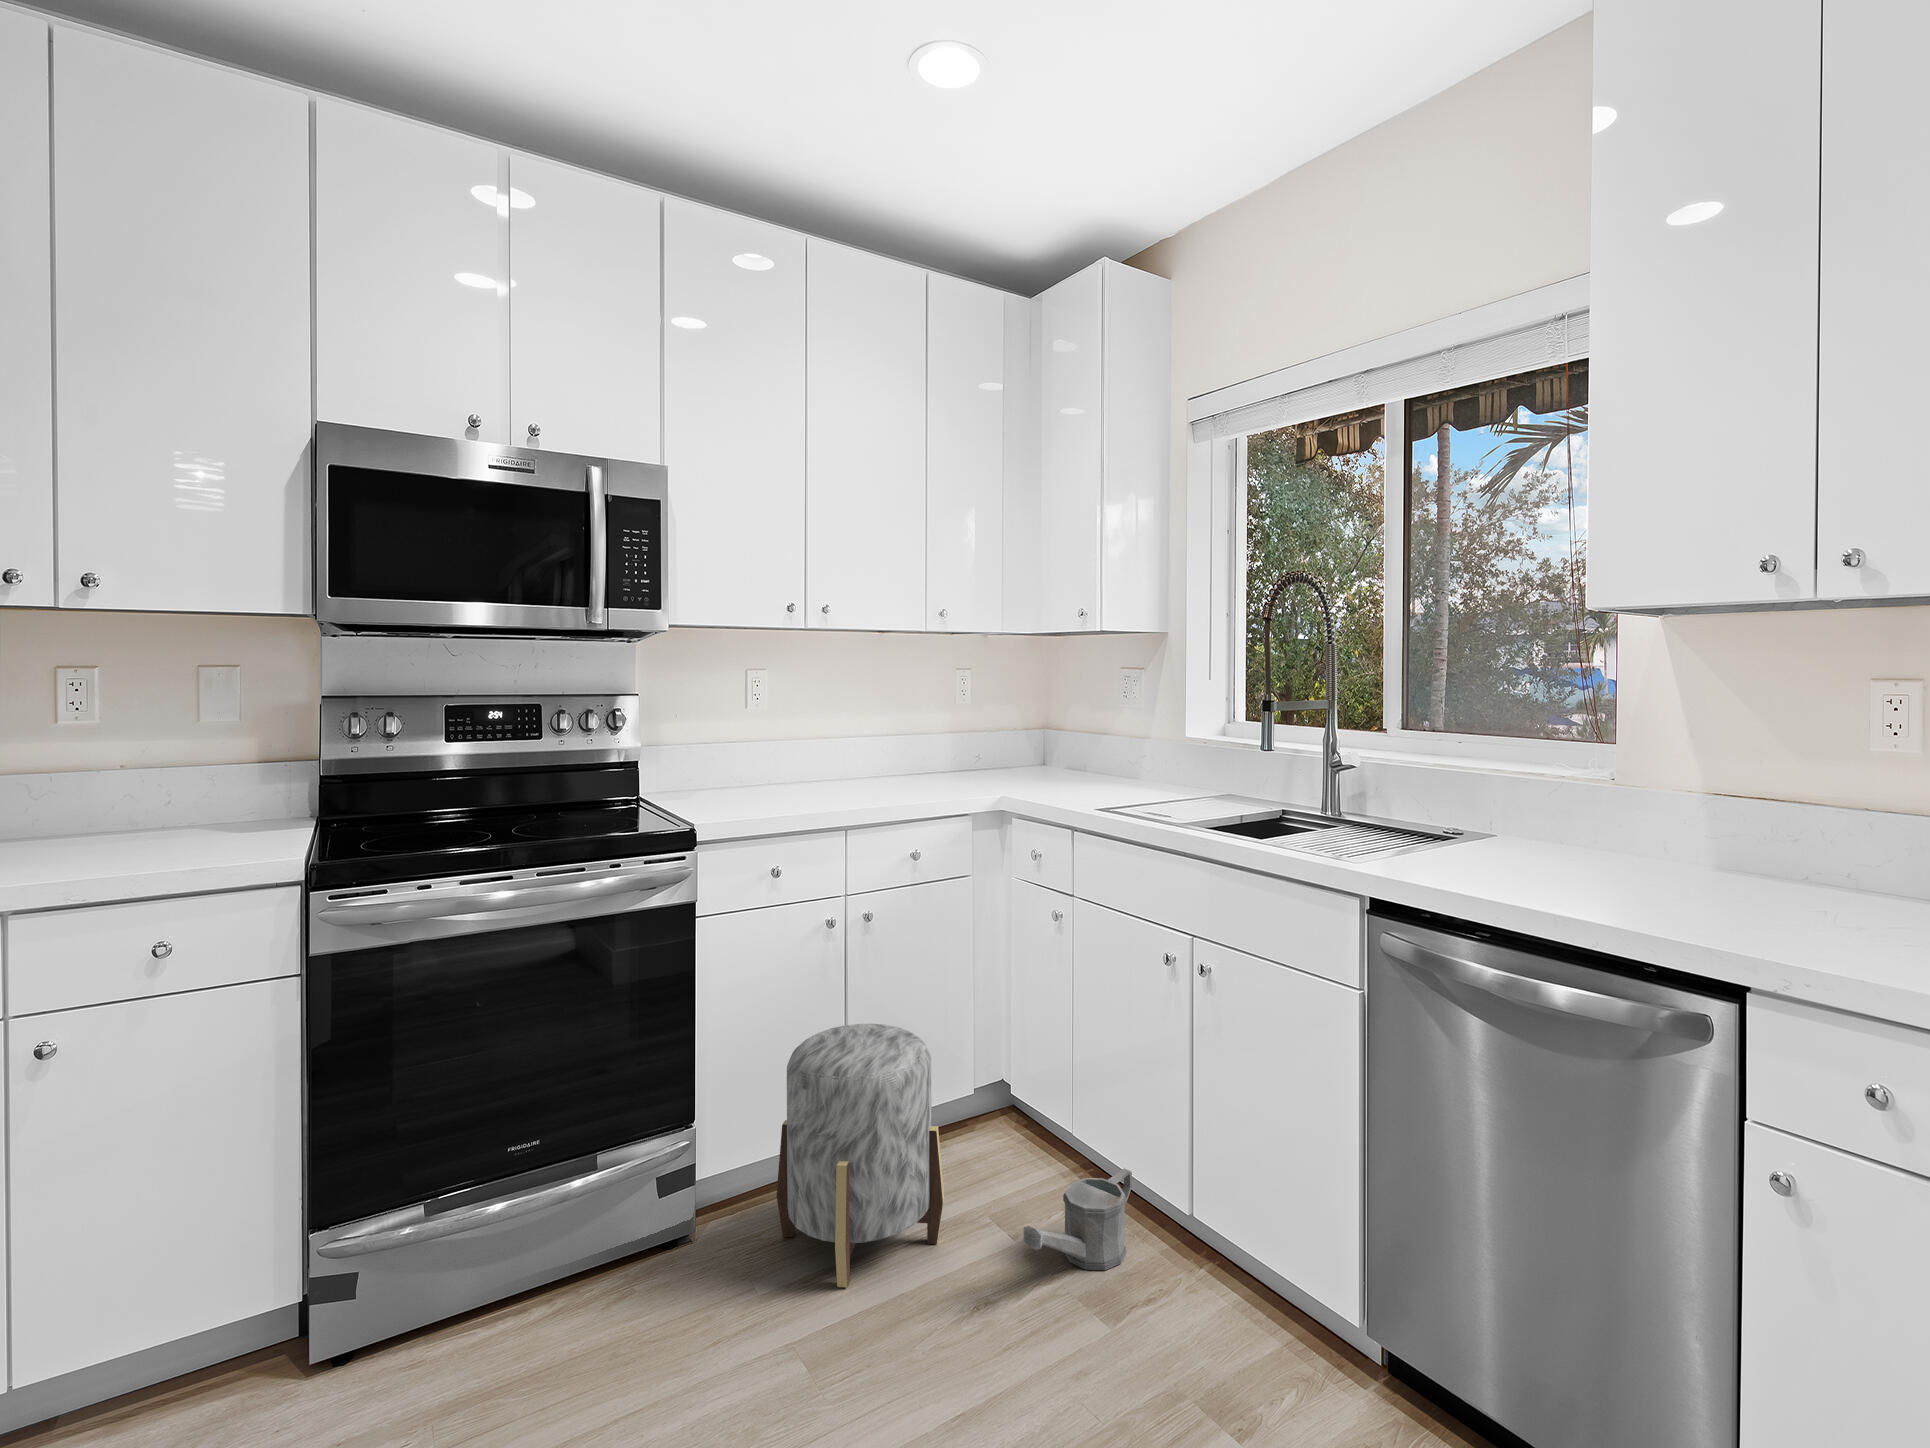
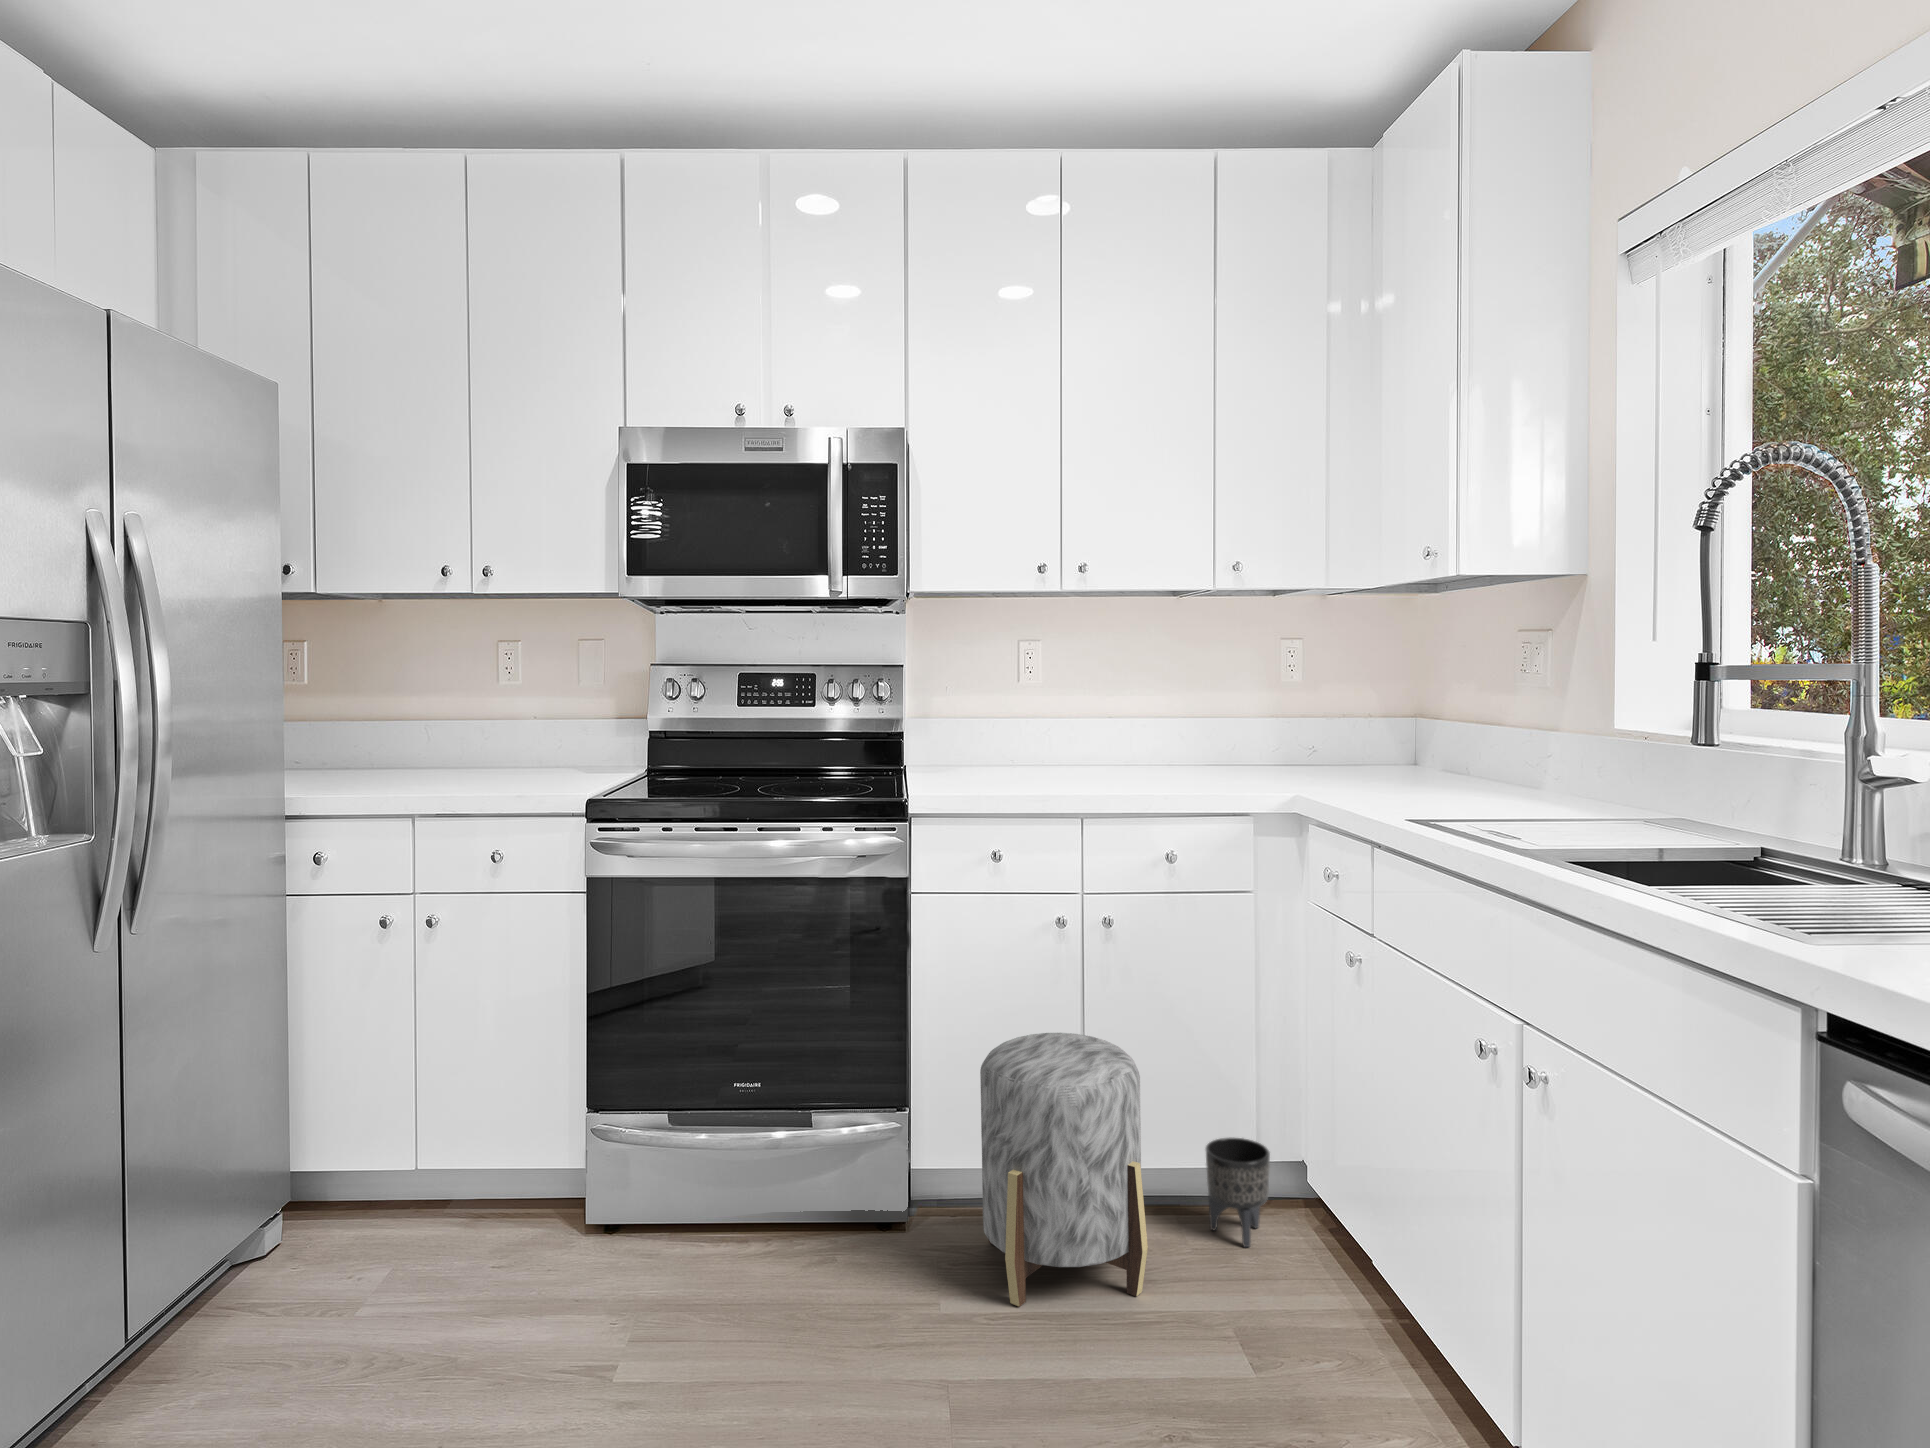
planter: none [953,1085,1005,1175] -> present [1206,1138,1270,1247]
watering can: present [1024,1169,1132,1270] -> none [1195,1270,1383,1383]

